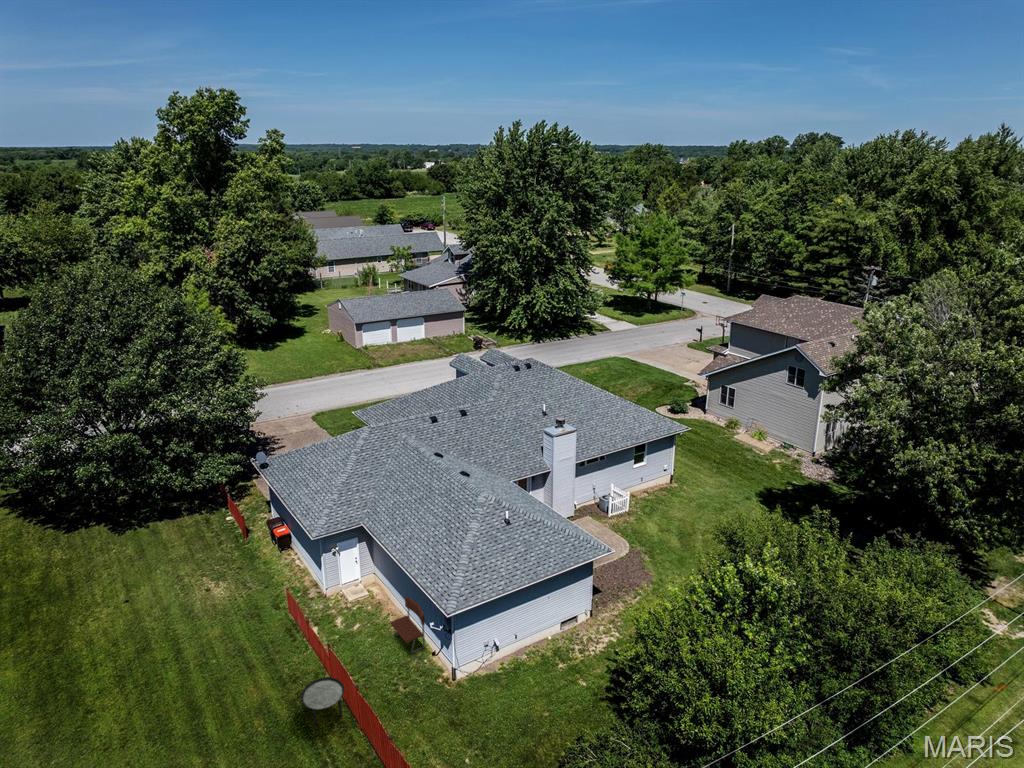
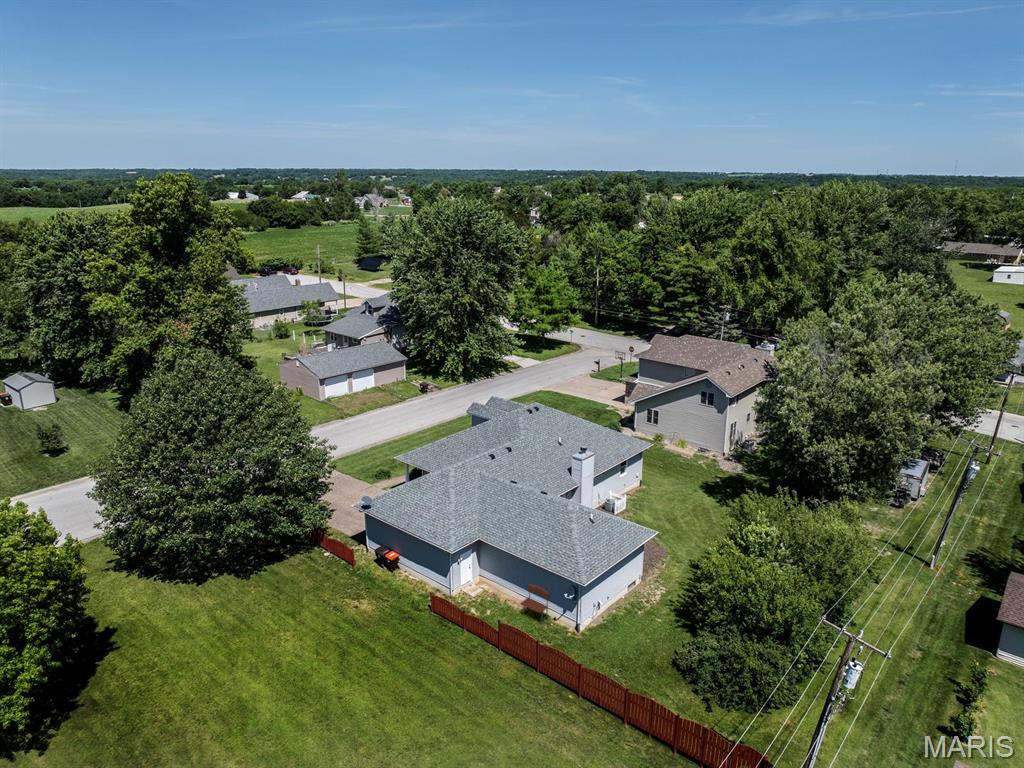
round table: present [301,677,344,727] -> none [498,640,526,672]

